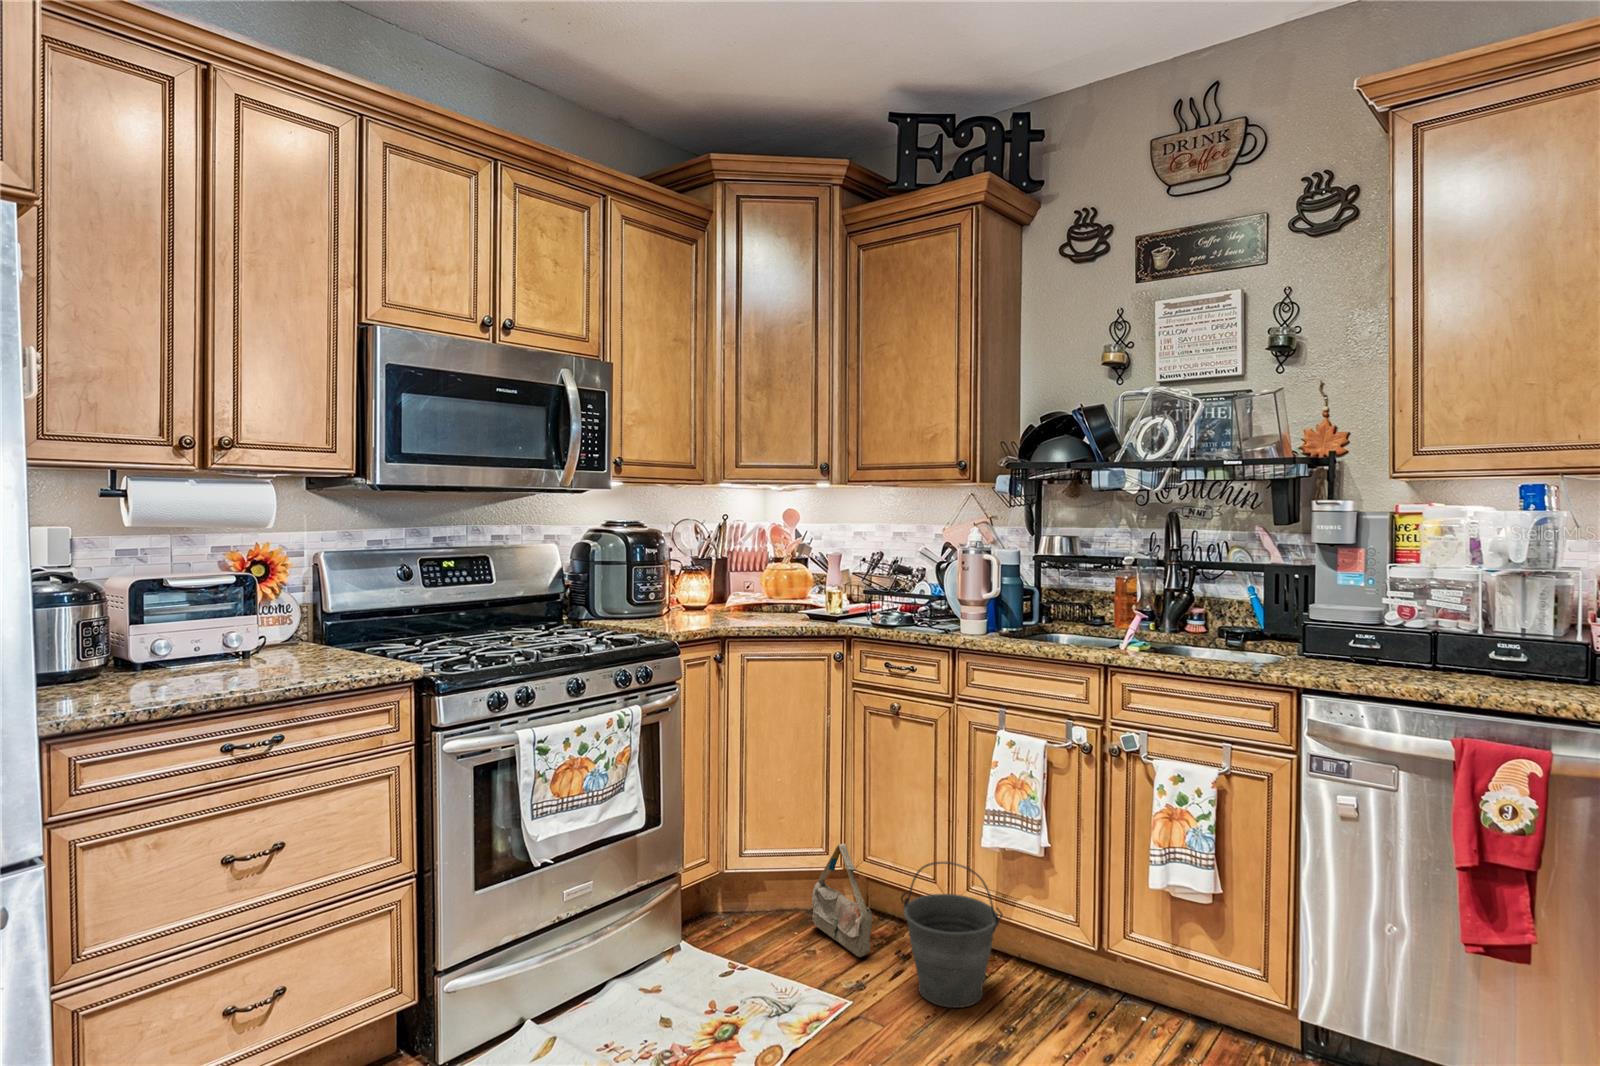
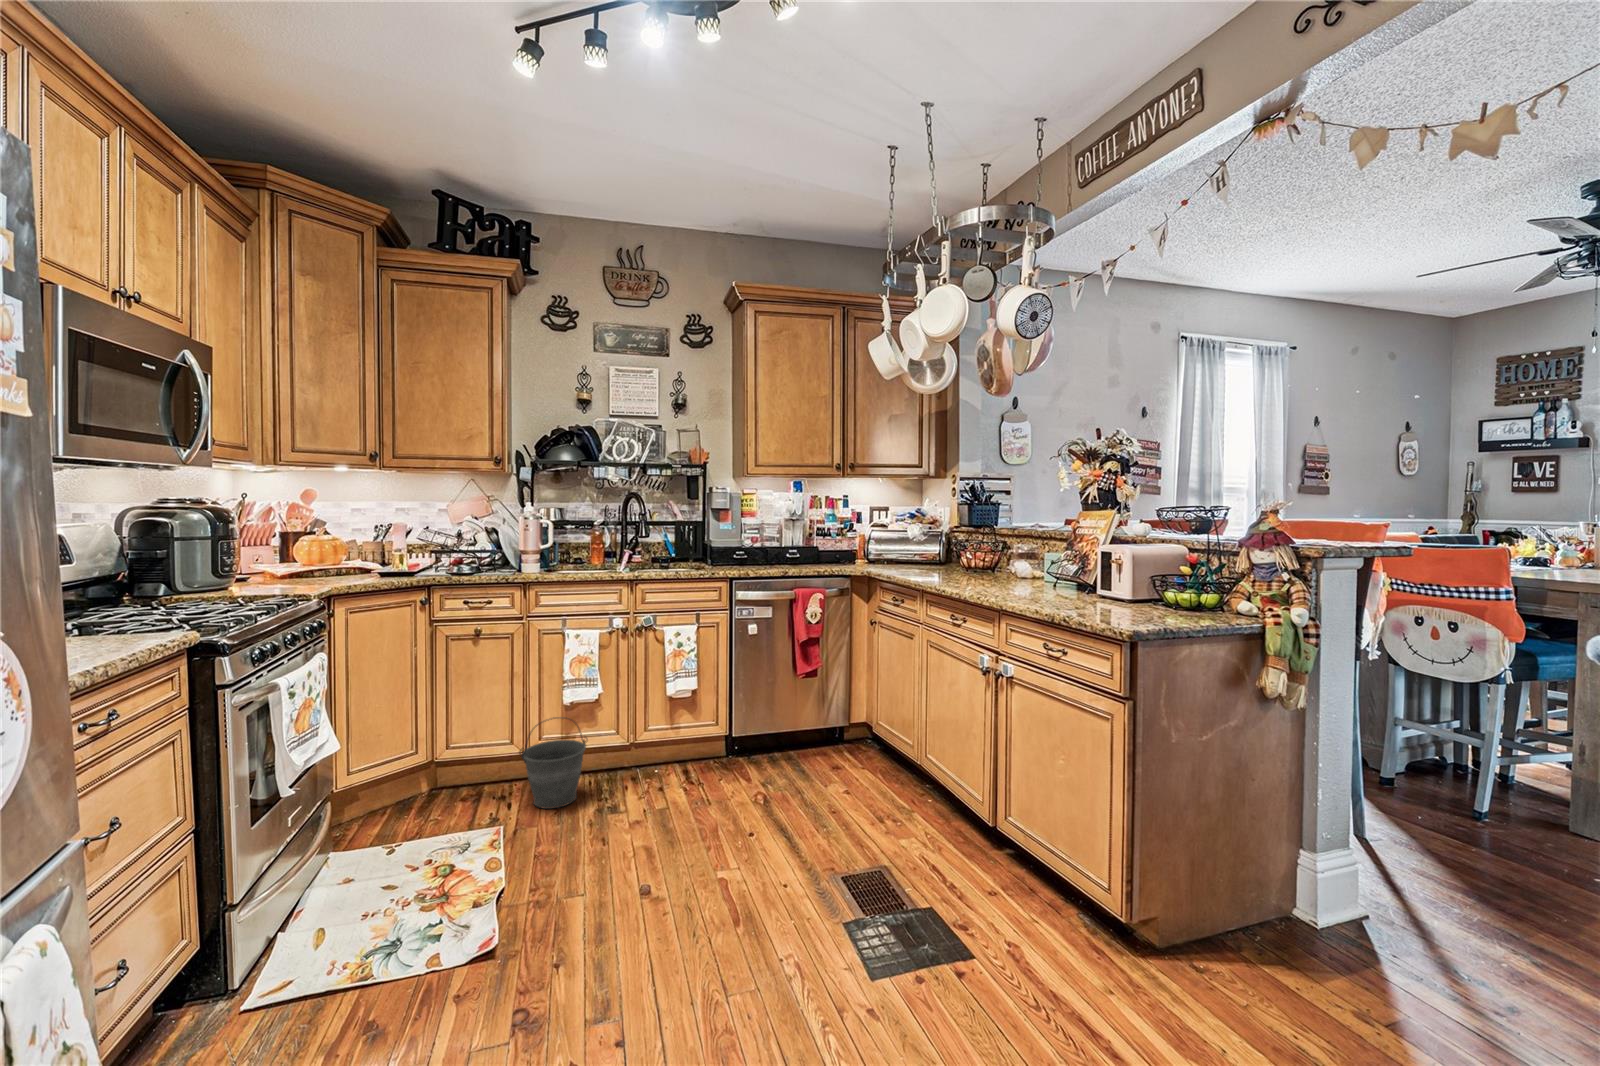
bag: present [812,844,872,958] -> none [417,736,484,810]

